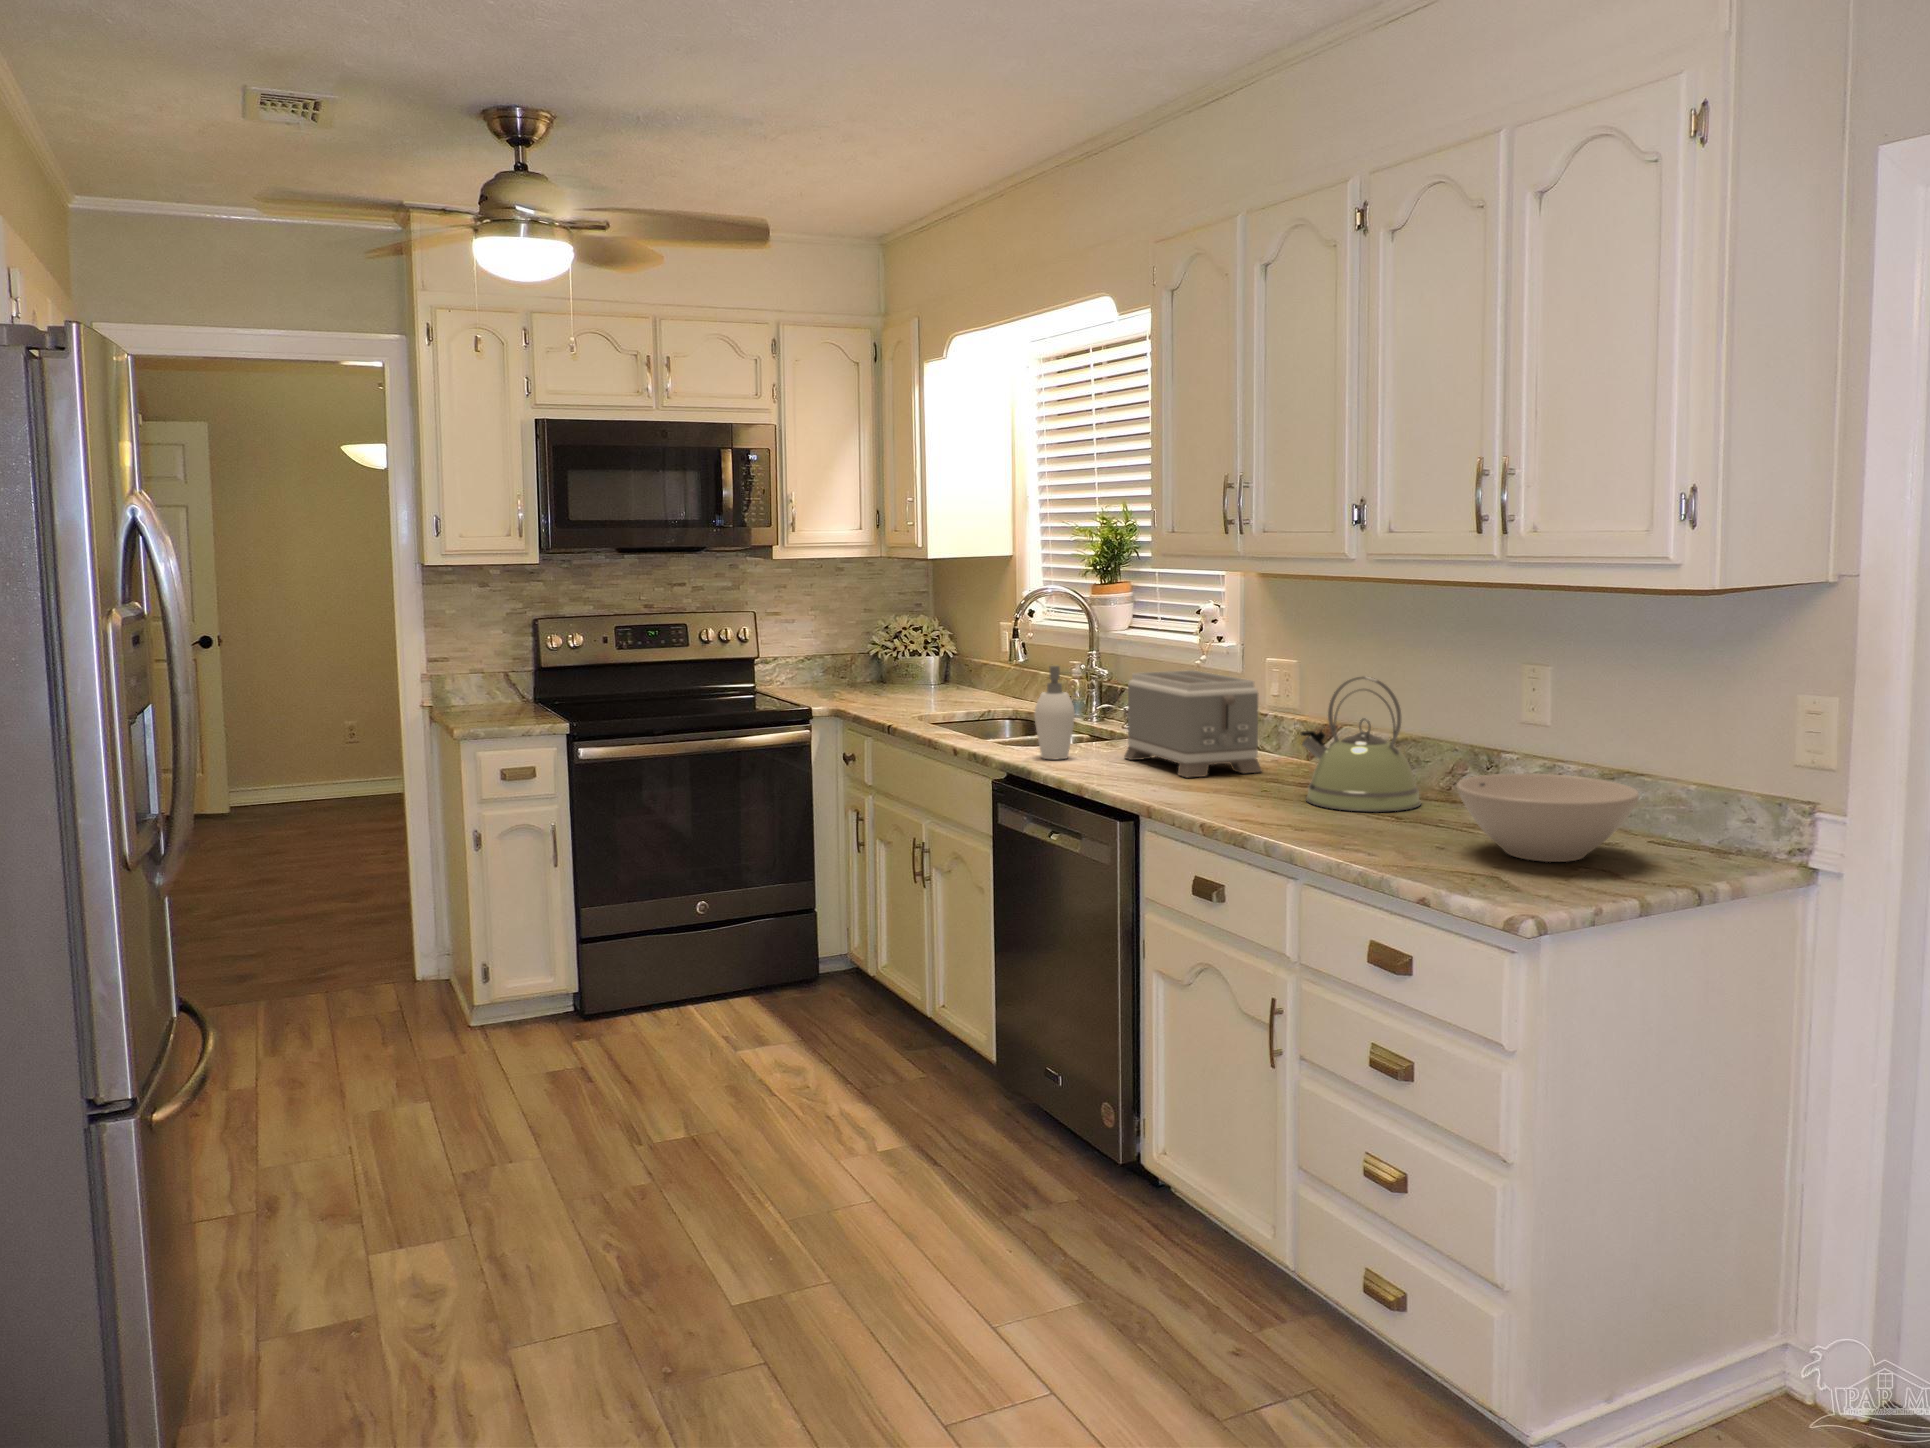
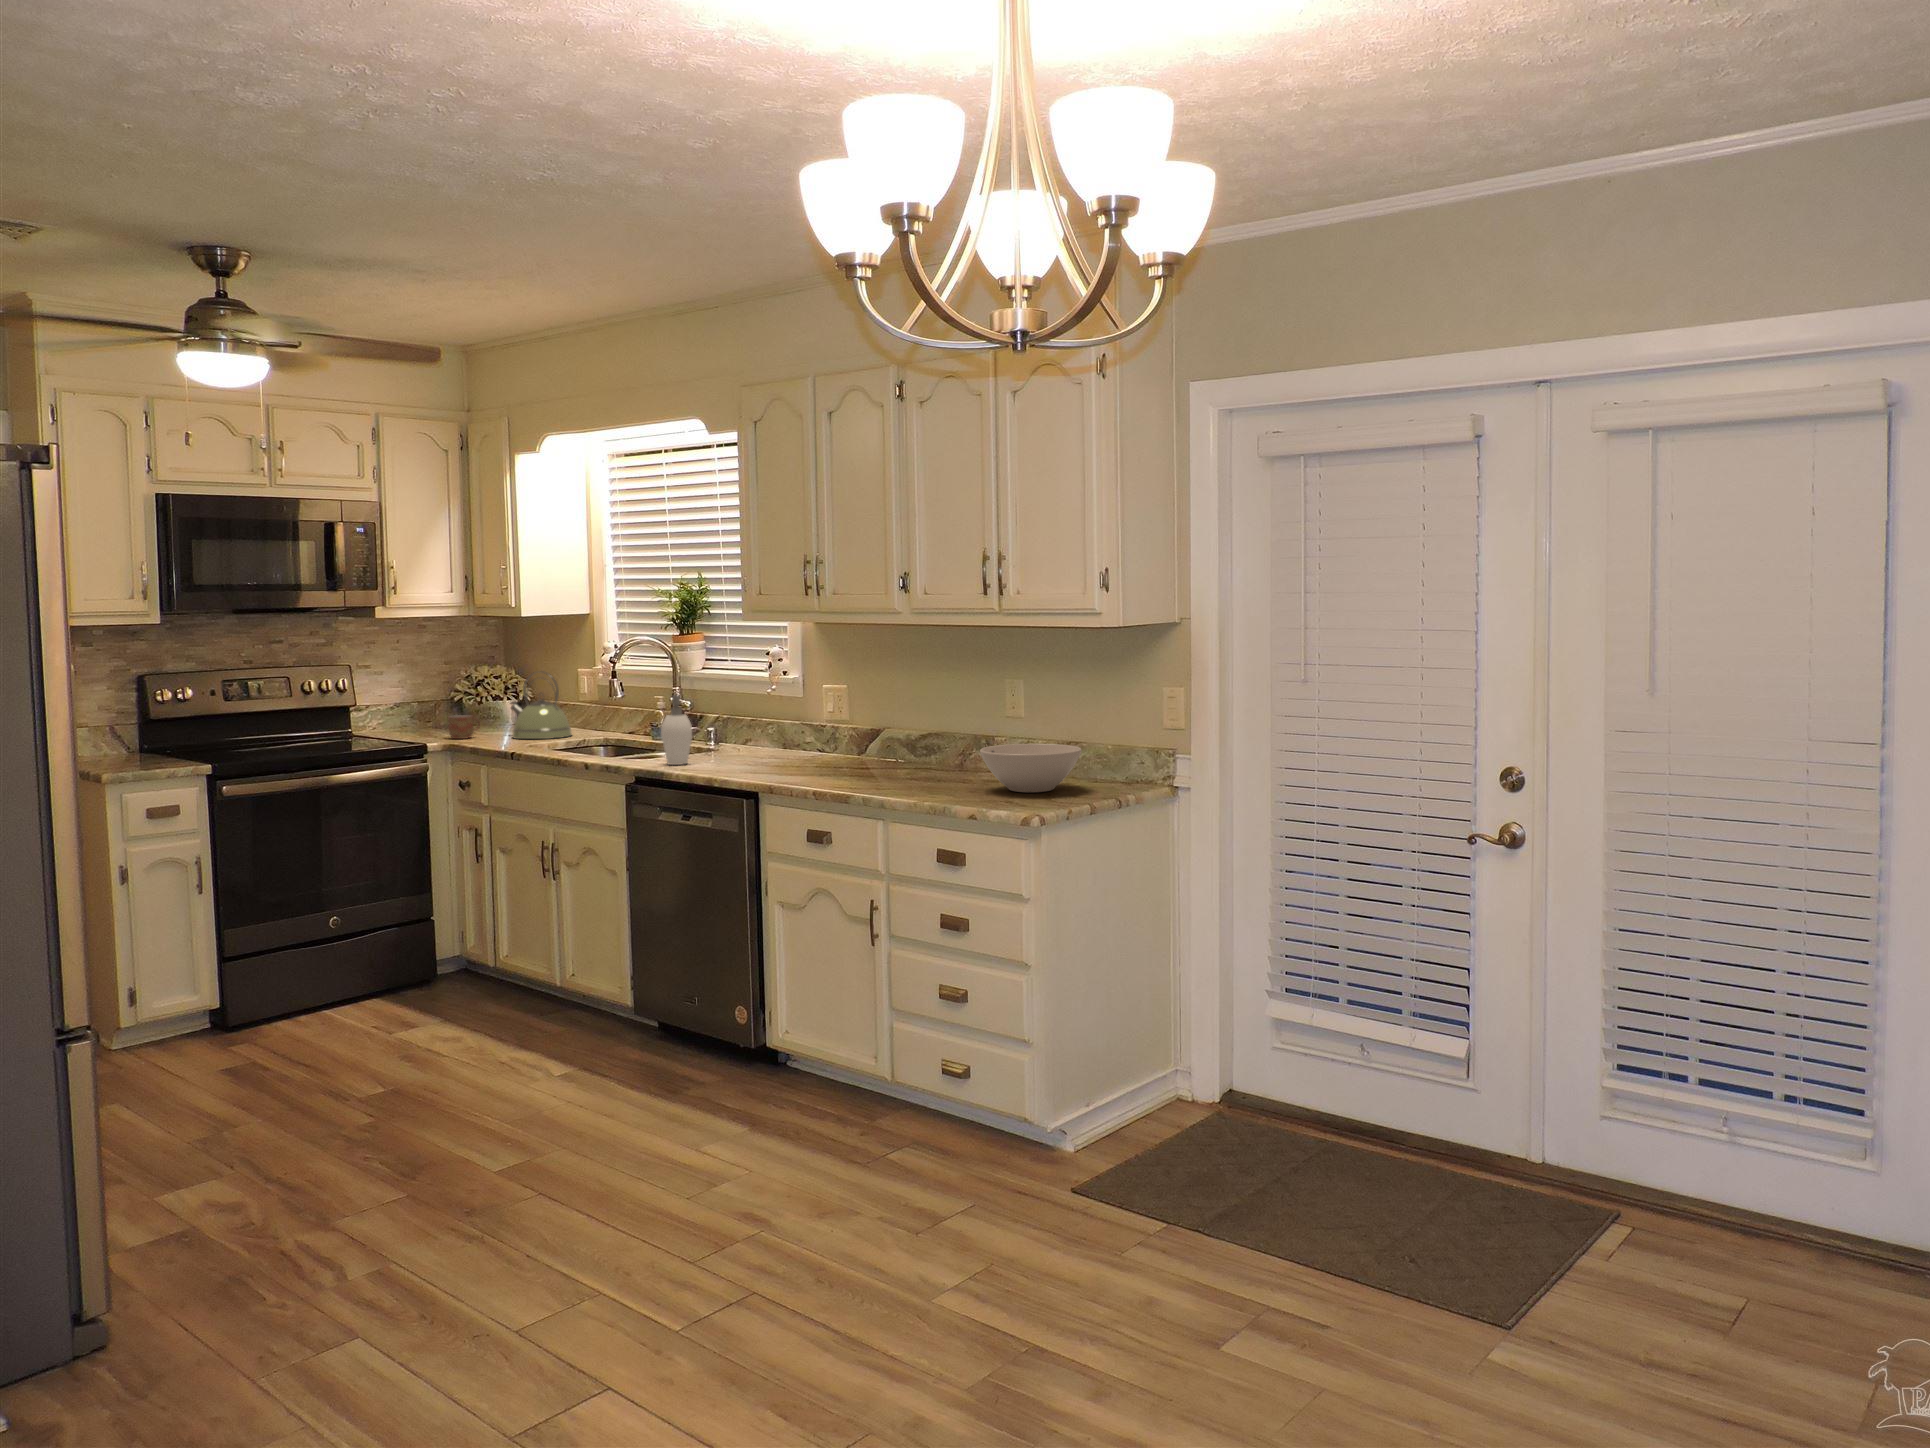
toaster: present [1124,670,1262,778] -> none [729,696,835,769]
mug: none [843,674,880,702] -> present [448,715,480,739]
kettle: present [1301,676,1421,812] -> present [511,671,572,739]

